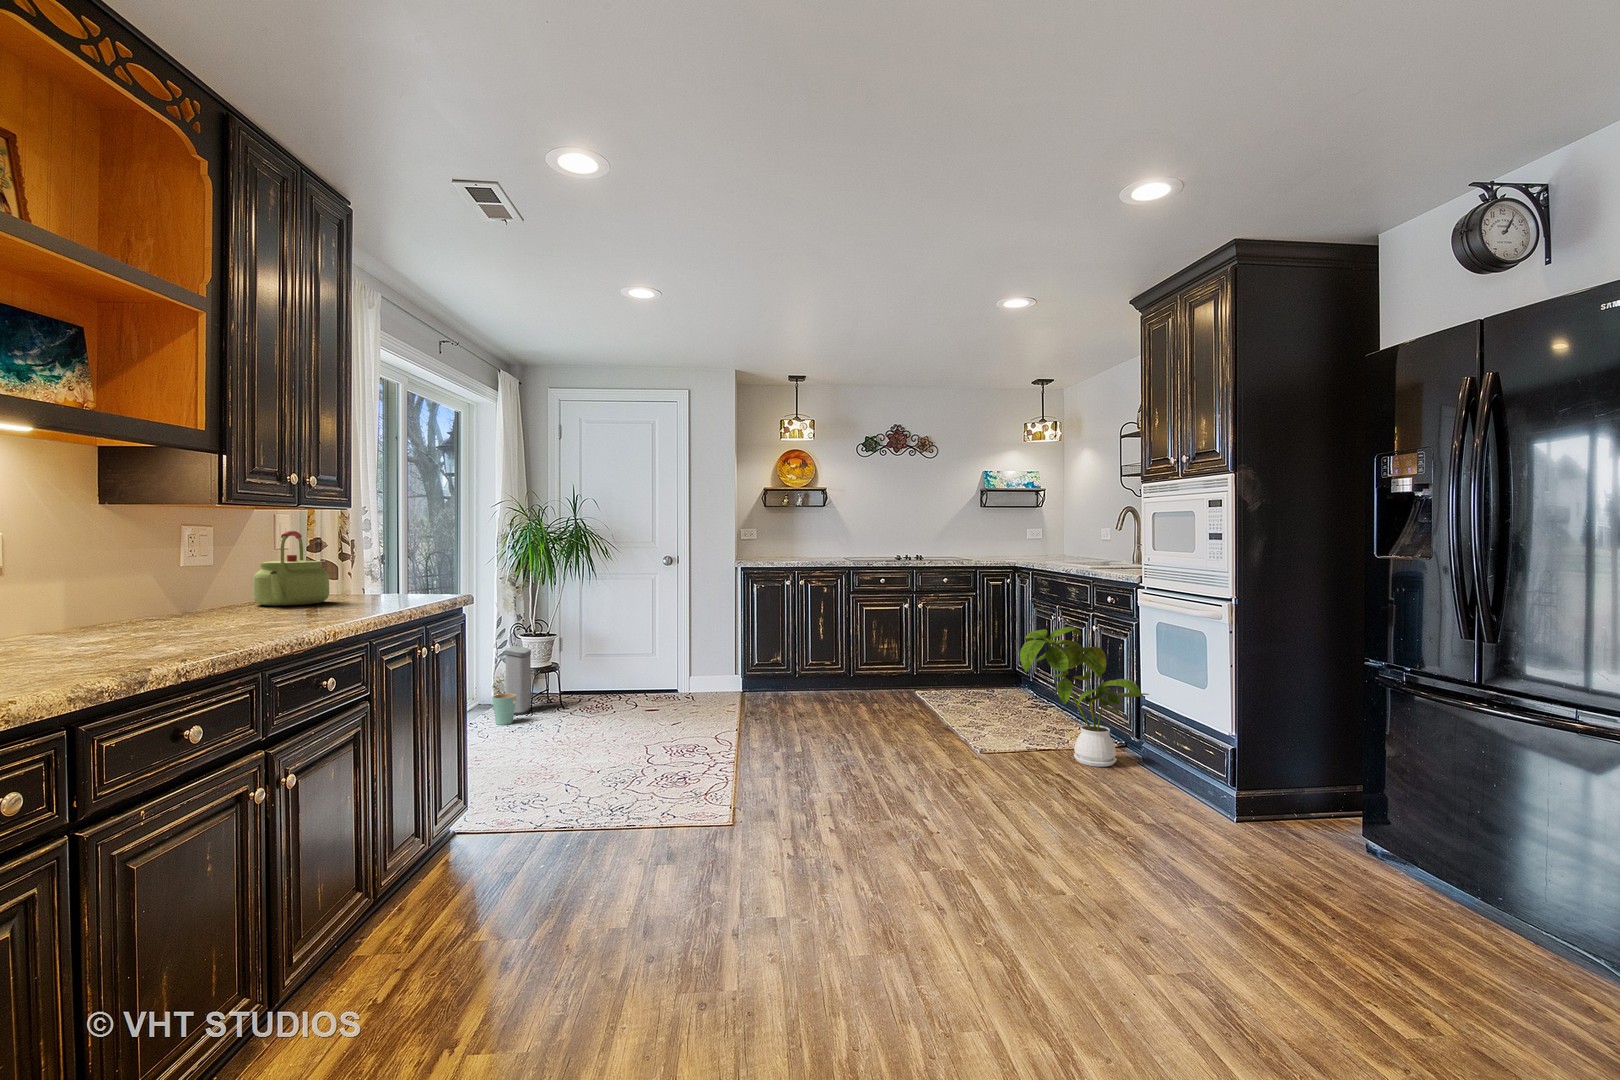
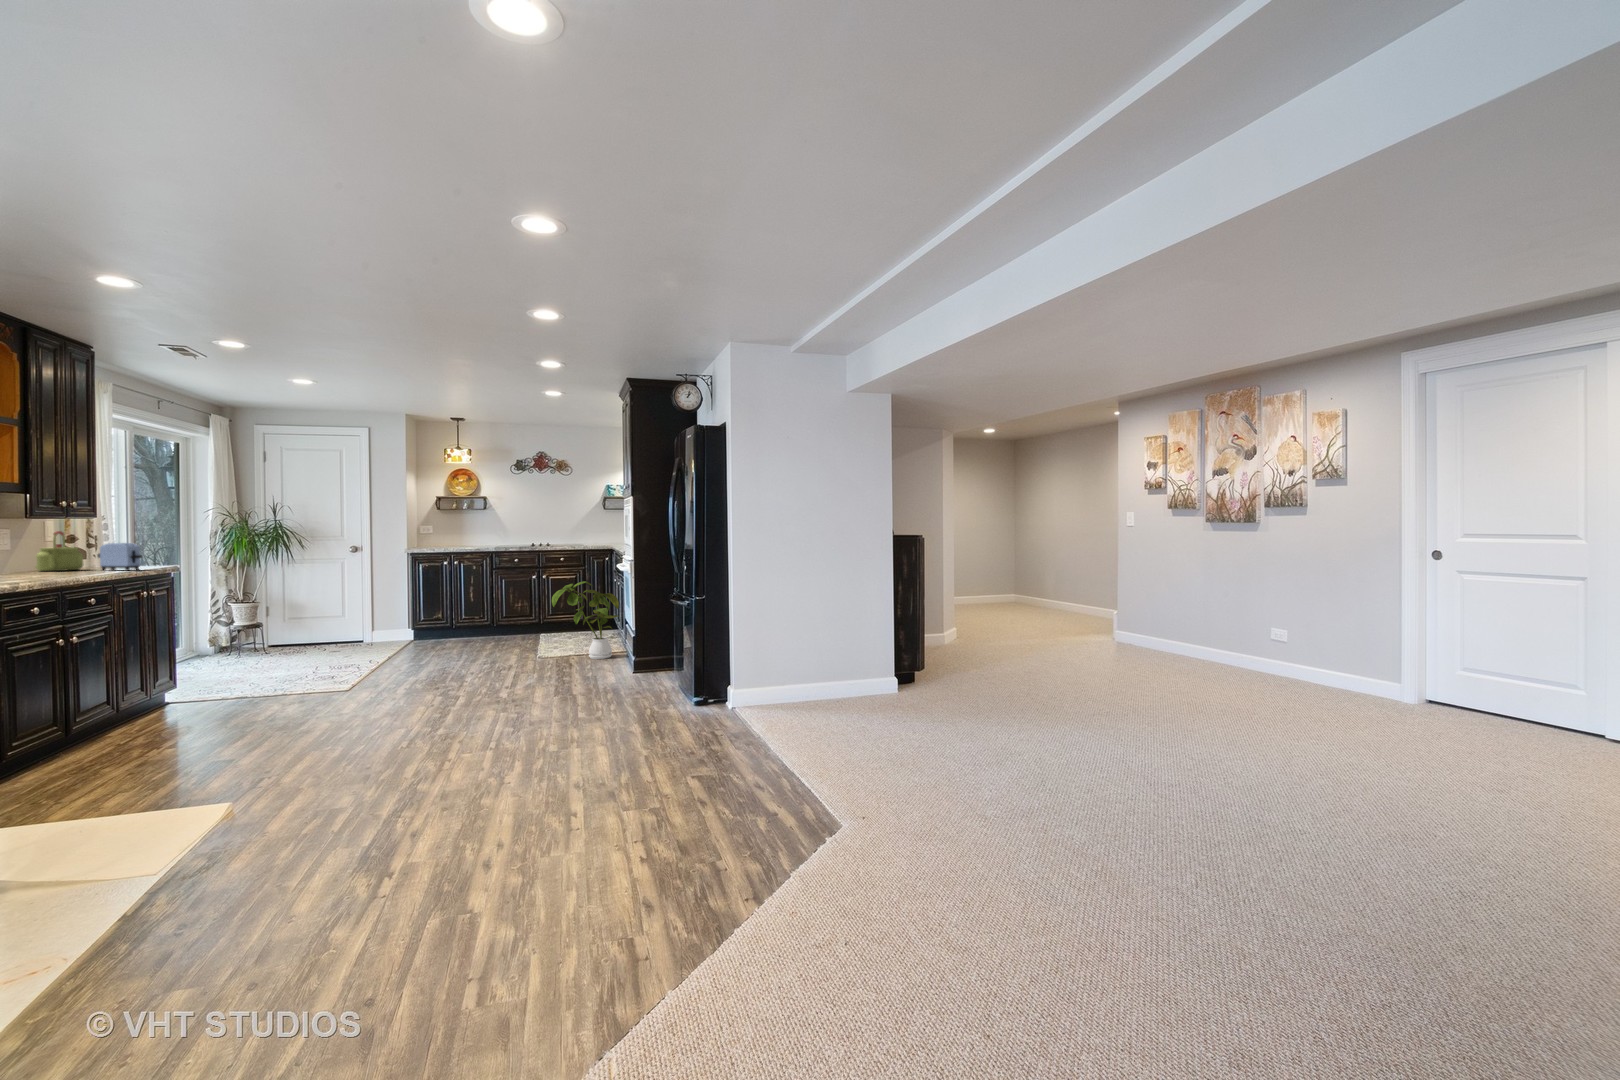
toaster: none [349,554,422,610] -> present [98,543,142,571]
trash can: present [492,646,531,725] -> none [205,611,239,663]

